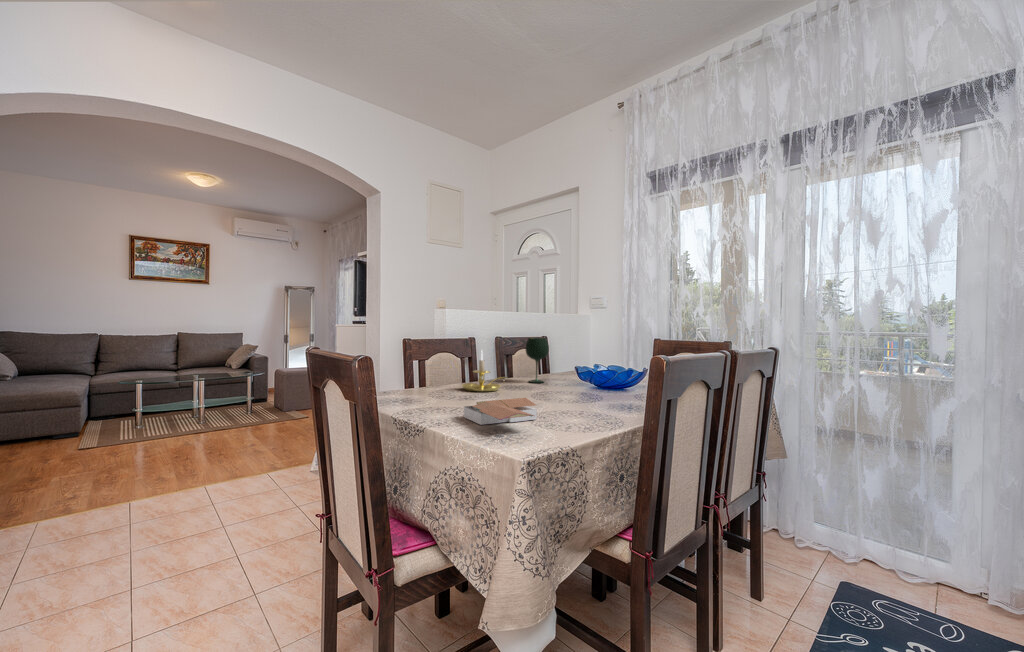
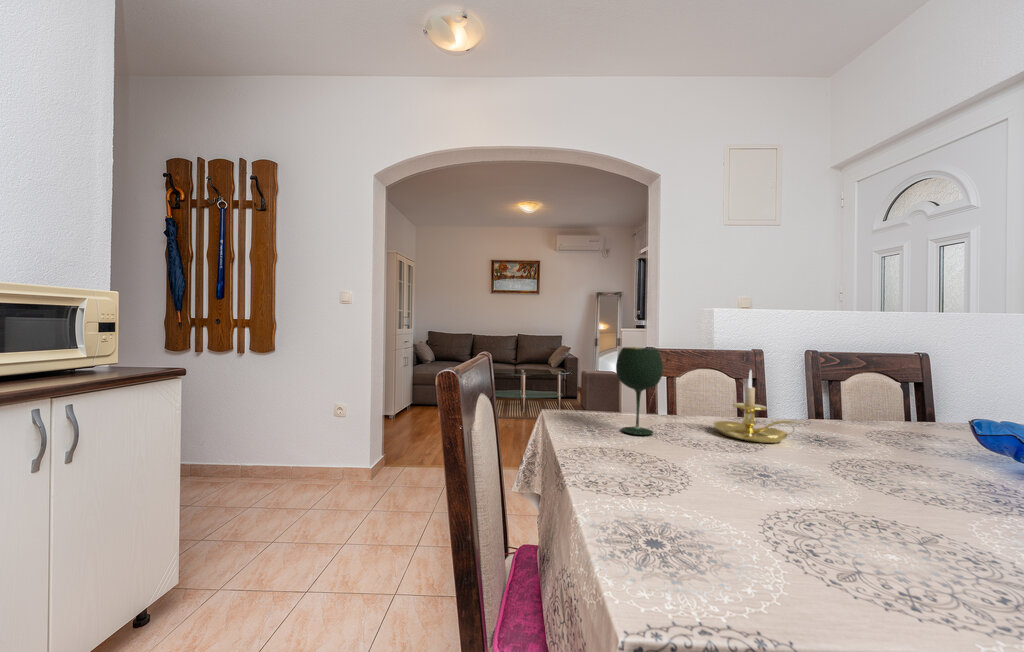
wine glass: present [525,338,549,383] -> present [616,347,663,435]
book: present [464,398,537,425] -> none [650,469,807,551]

